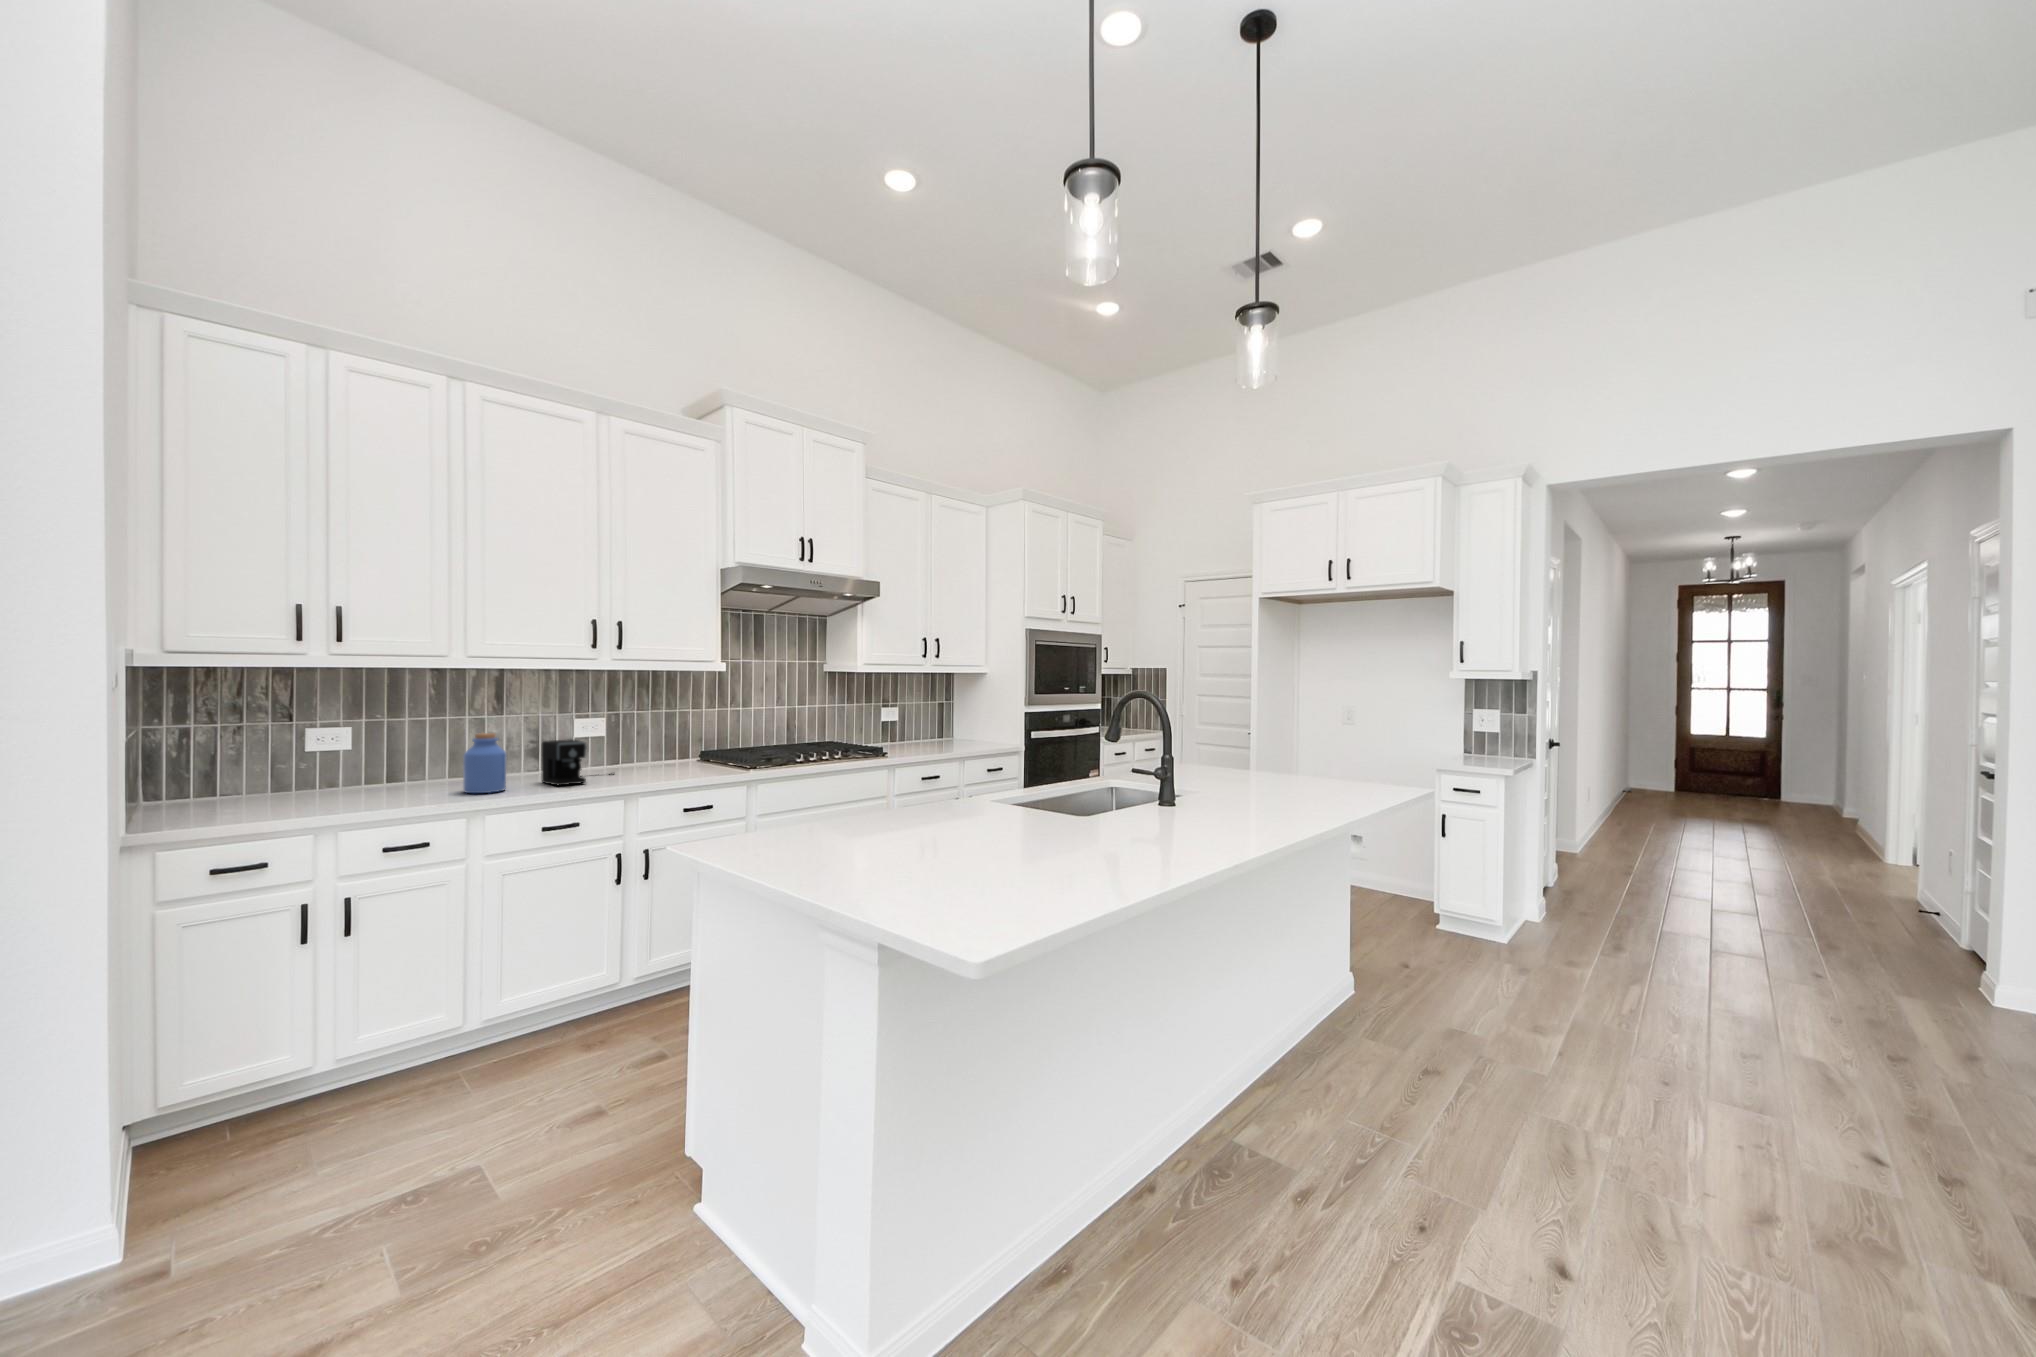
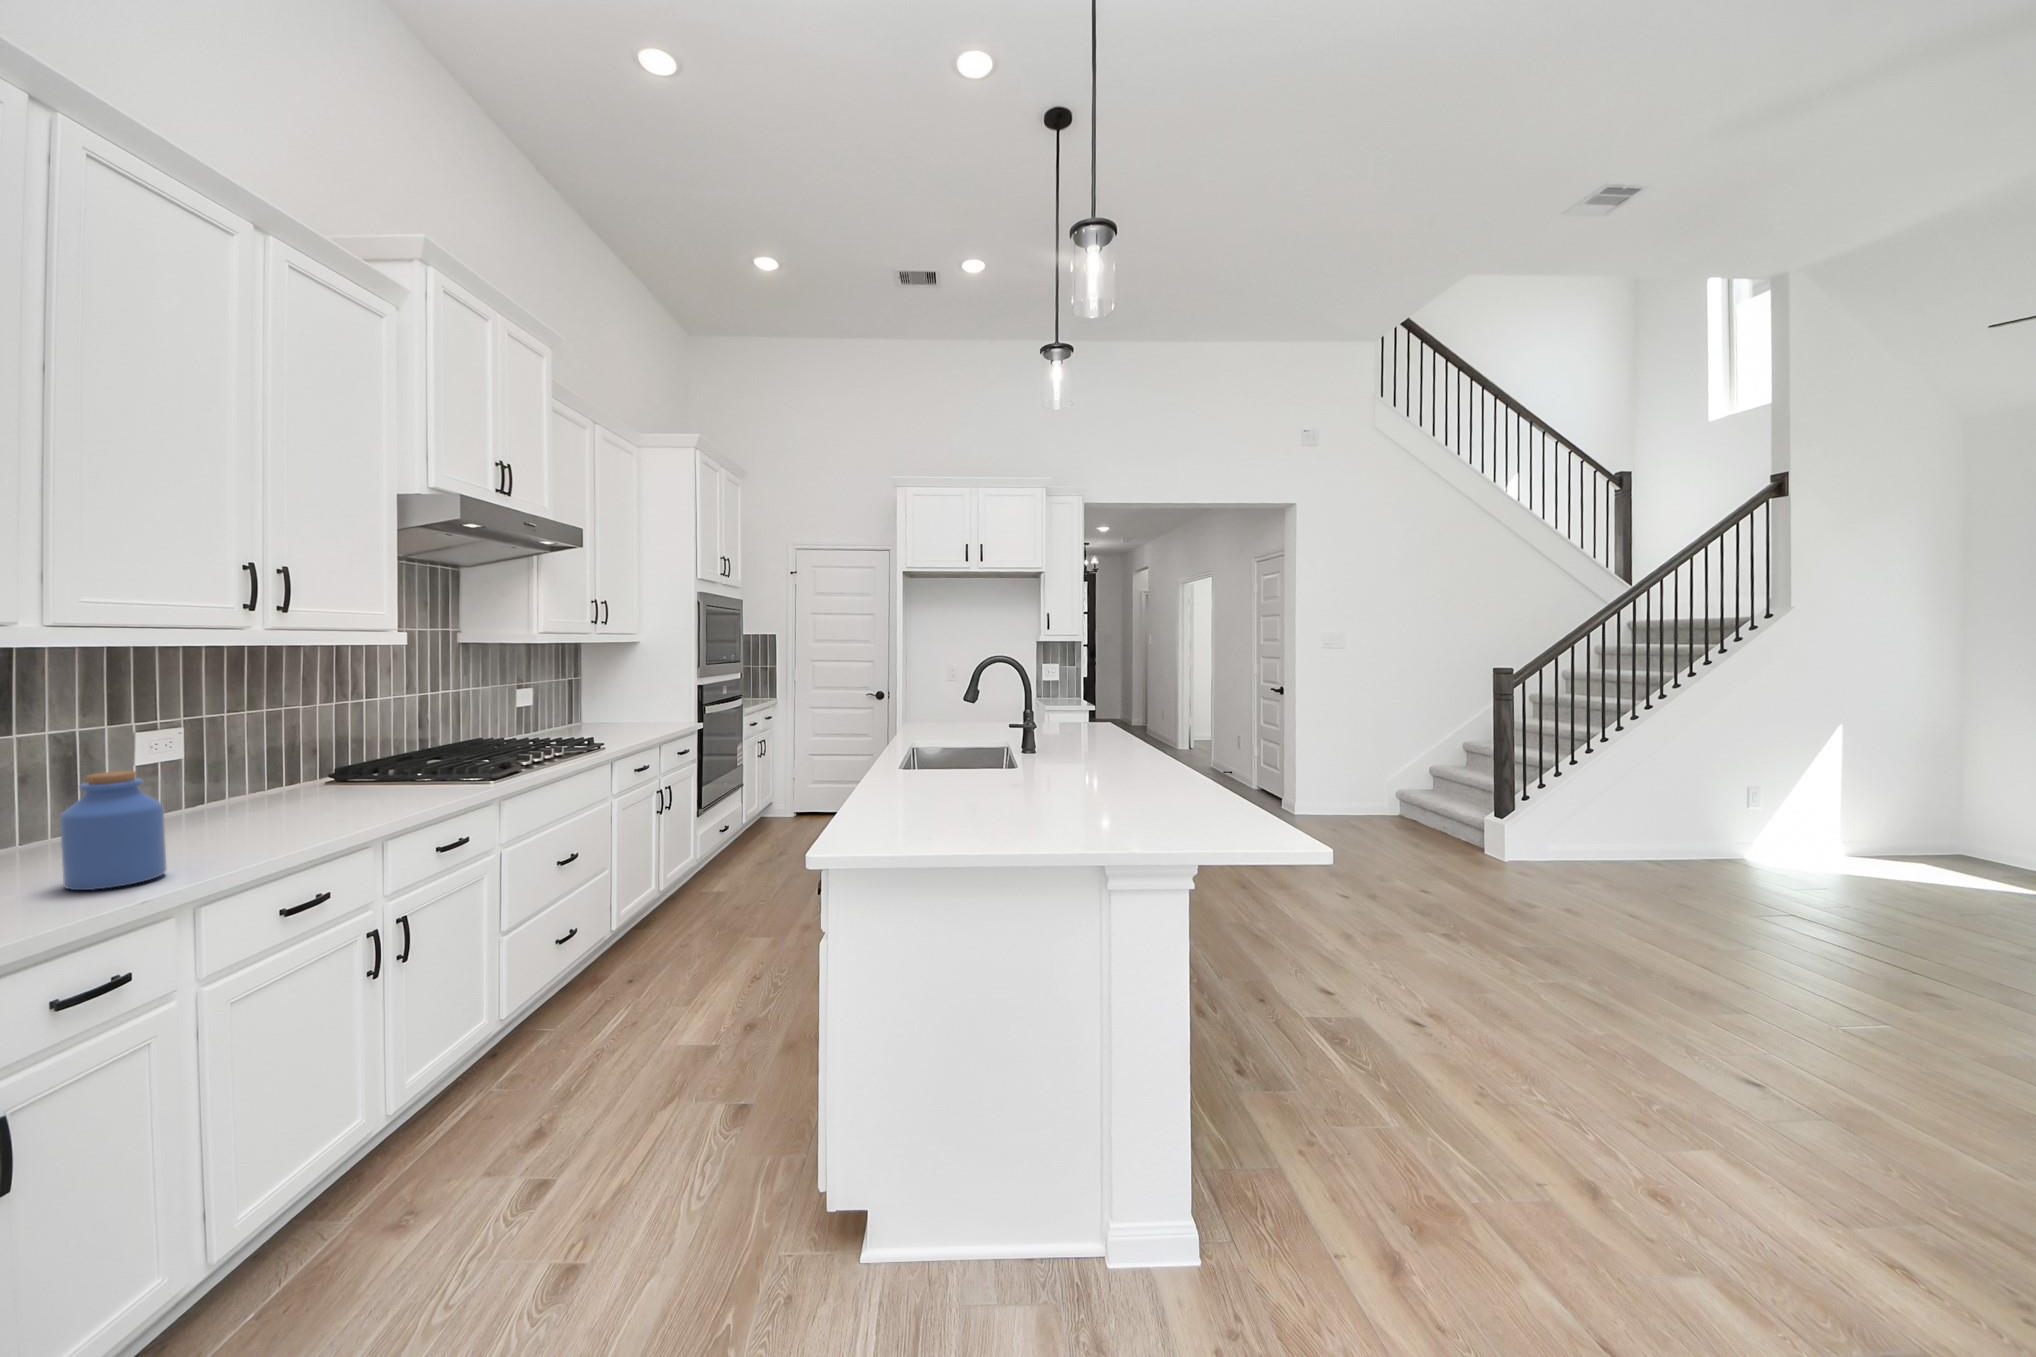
coffee maker: present [542,739,587,785] -> none [176,768,291,850]

